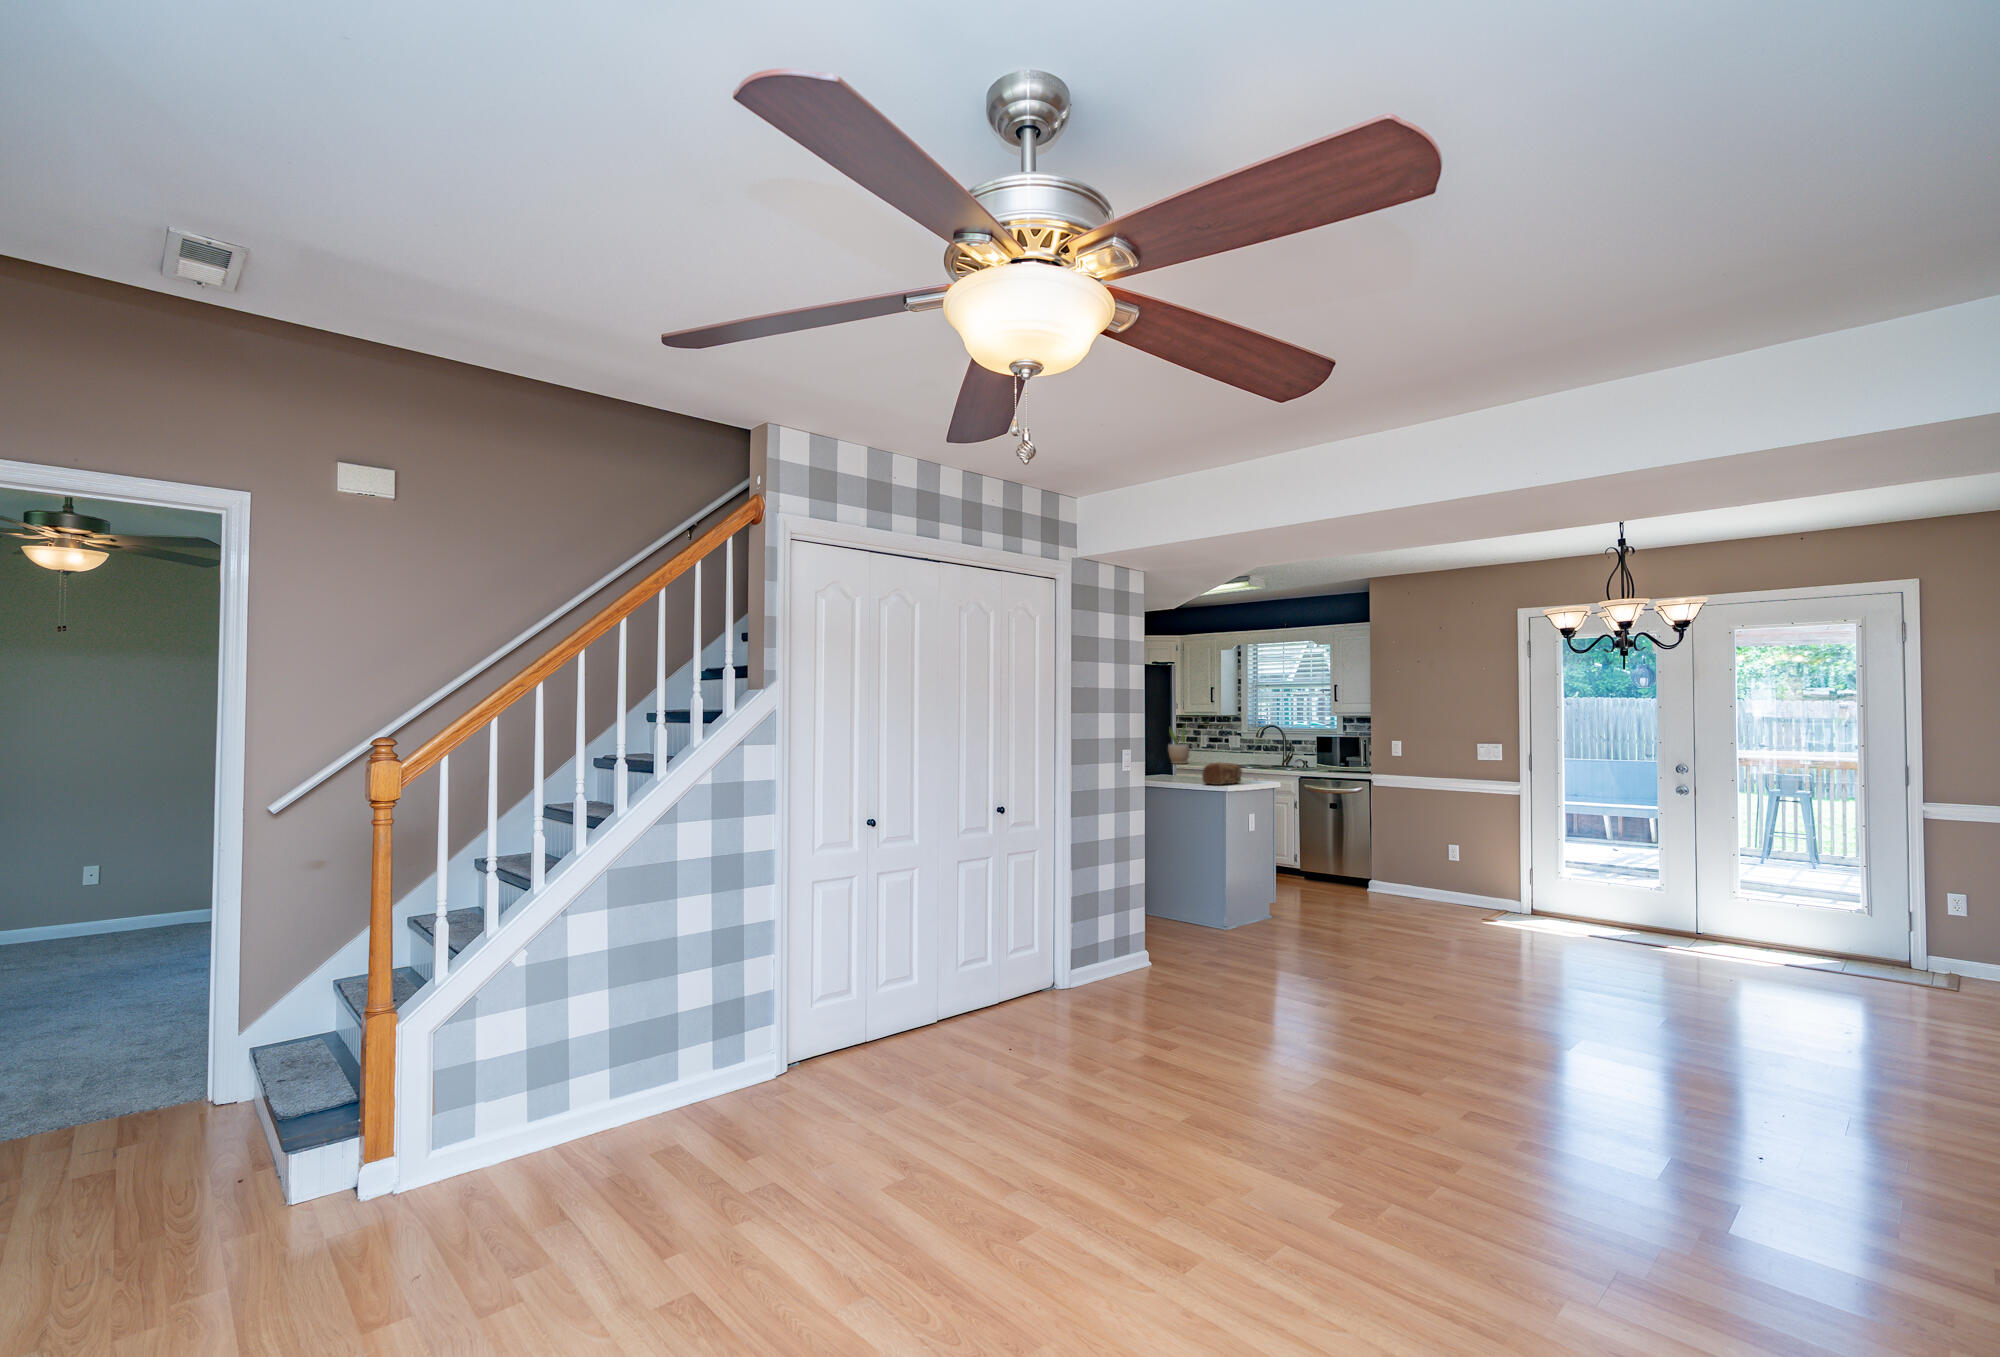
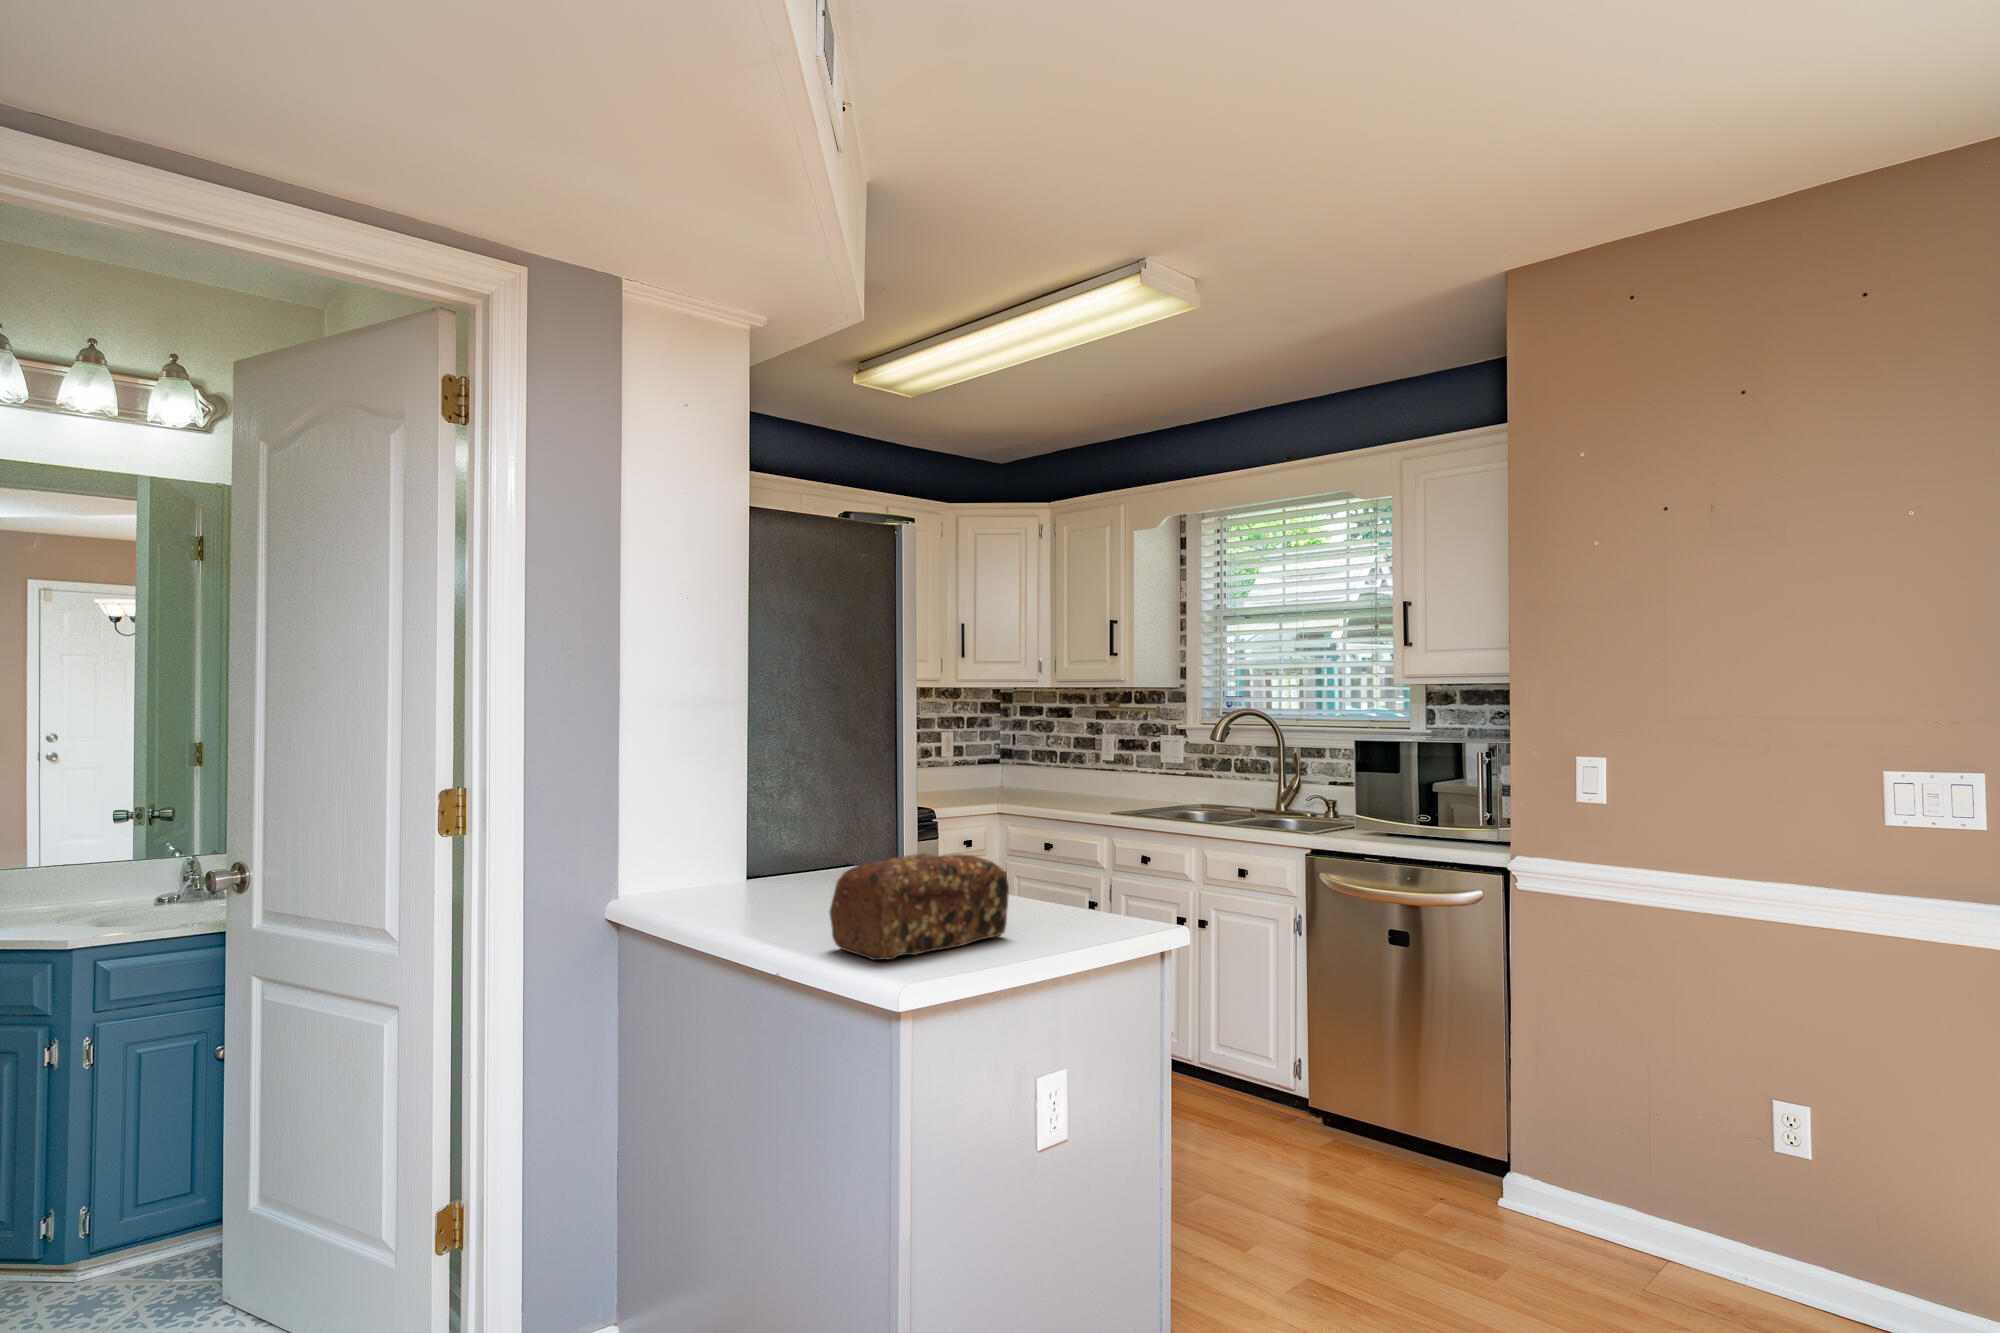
potted plant: present [1168,727,1190,764] -> none [1020,708,1068,800]

